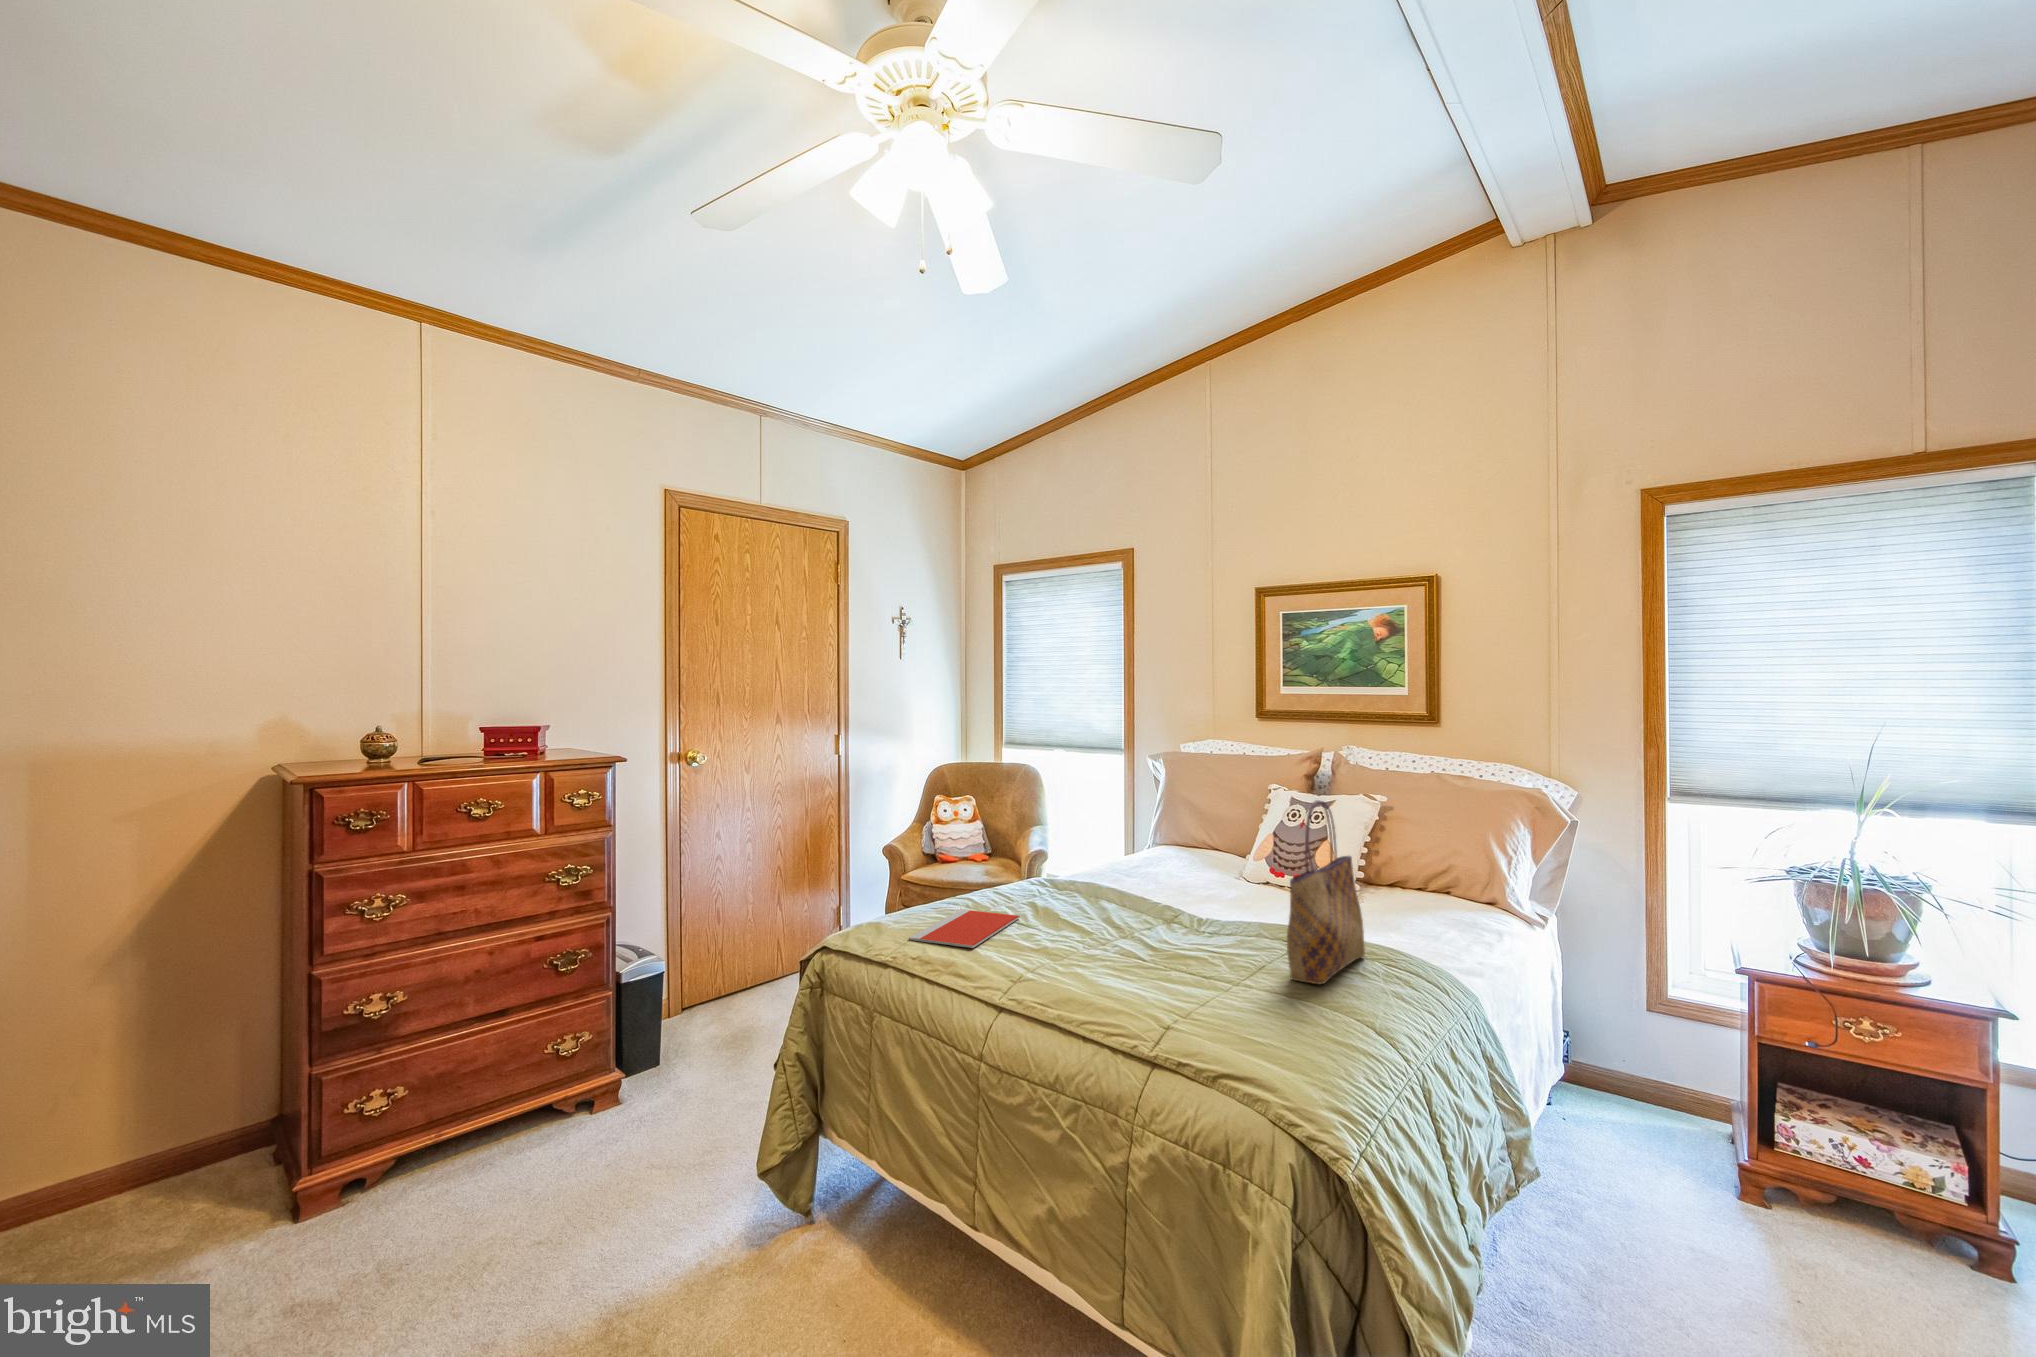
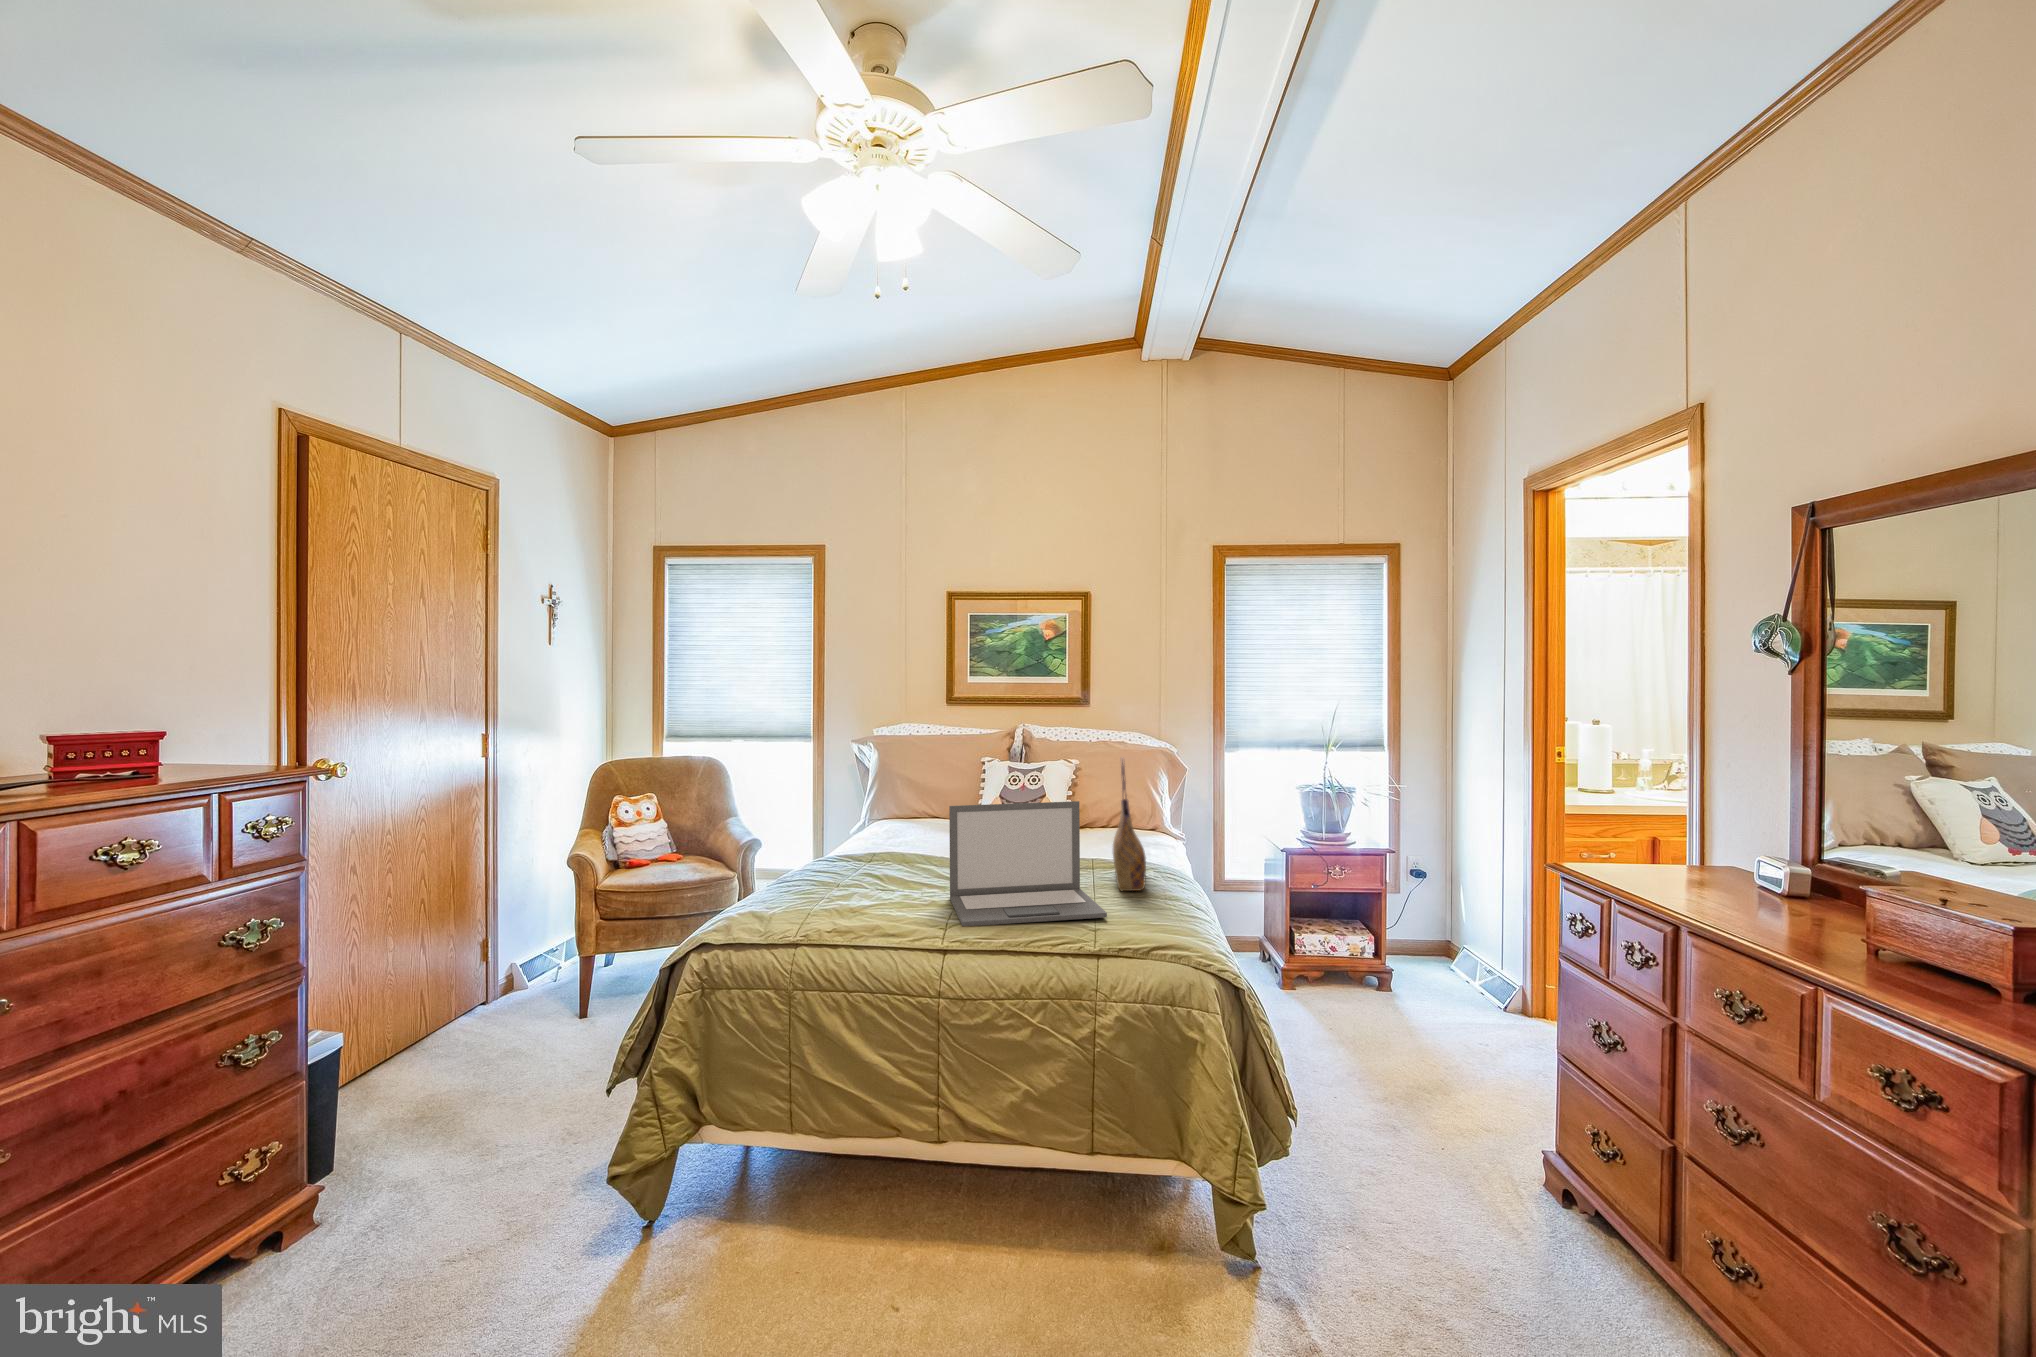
laptop: none [1031,842,1231,1013] -> present [949,801,1107,926]
notebook: present [909,909,1020,948] -> none [804,883,874,914]

